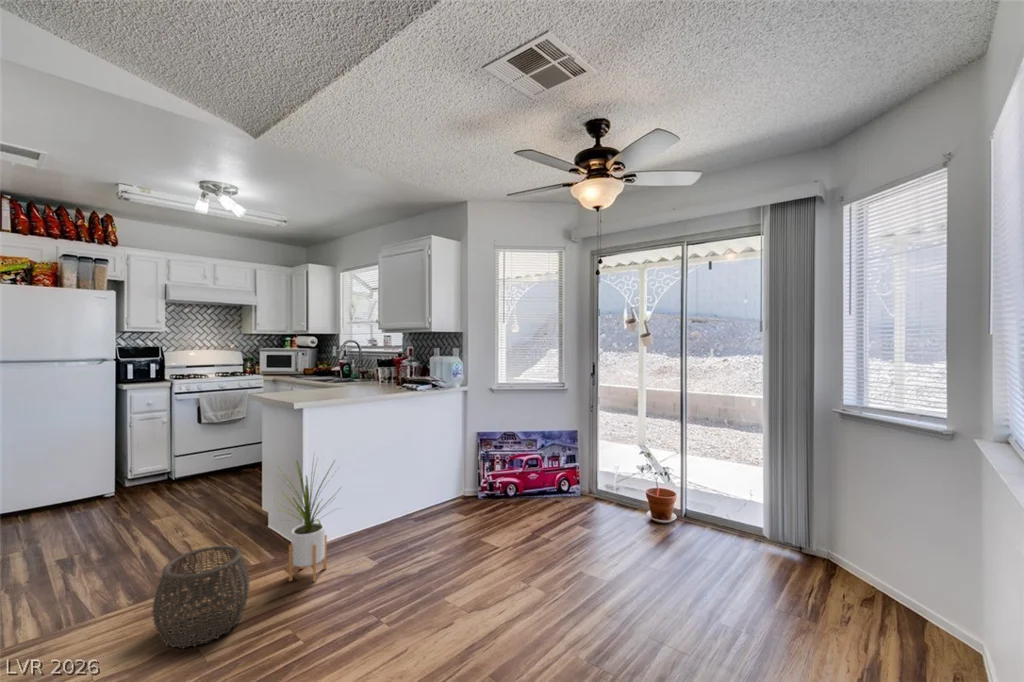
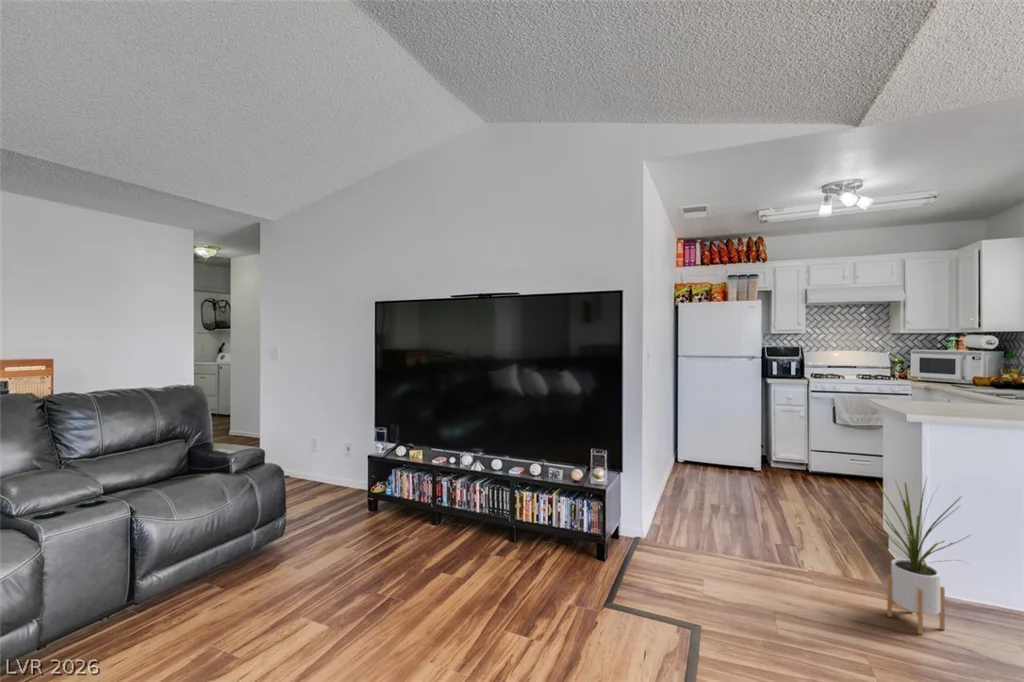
woven basket: present [152,546,250,648] -> none [745,531,832,622]

